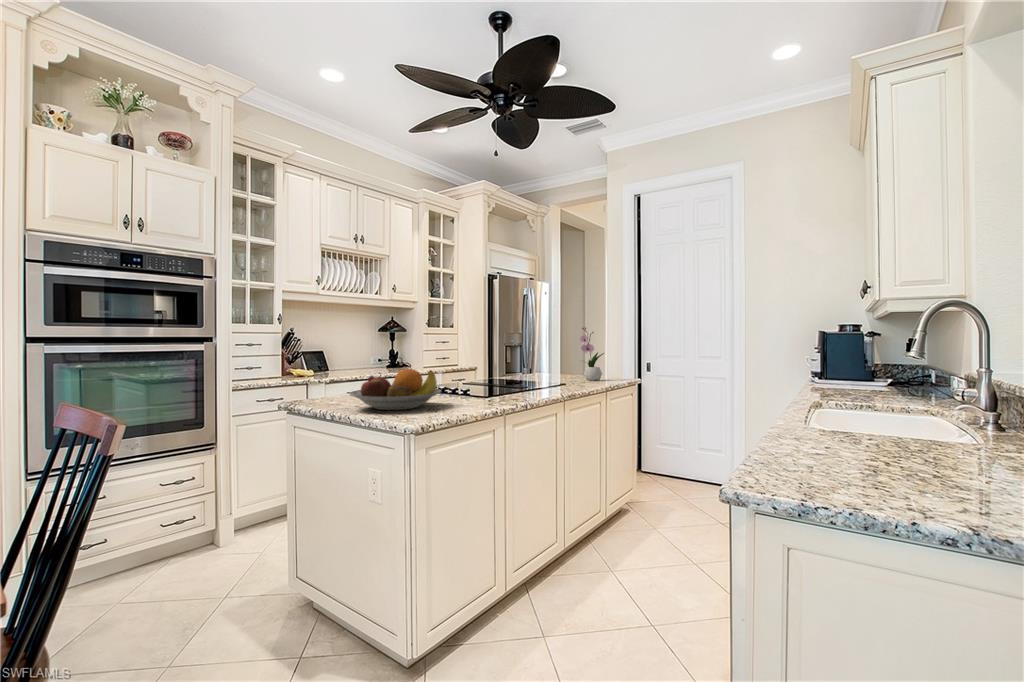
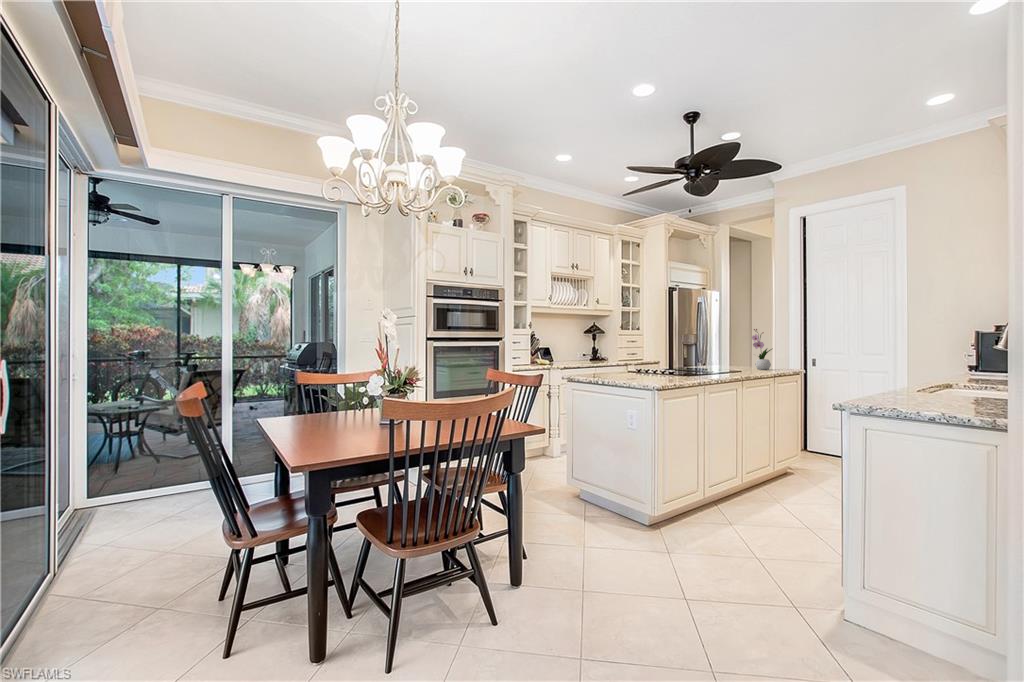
fruit bowl: present [350,369,441,410] -> none [607,355,661,378]

